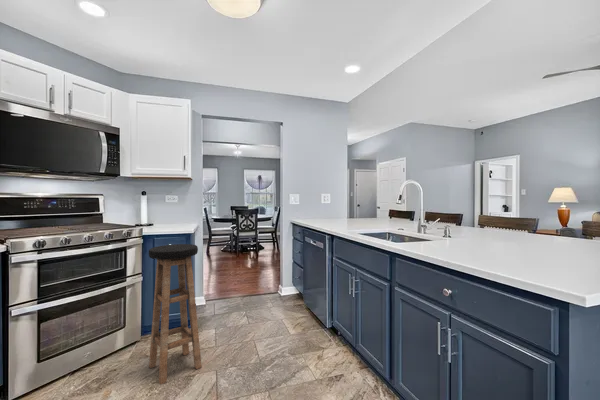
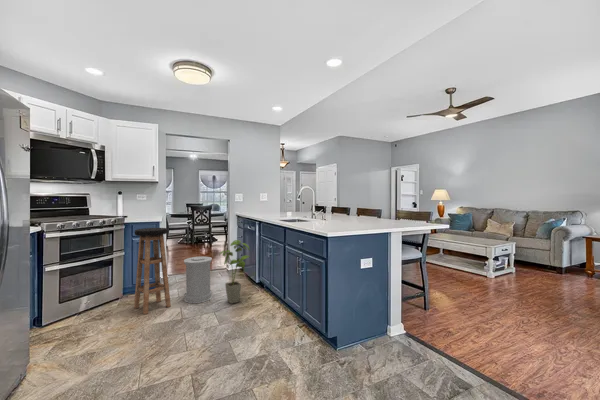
house plant: none [274,266,324,369] -> present [220,240,249,303]
trash can: none [222,286,263,362] -> present [184,256,212,303]

